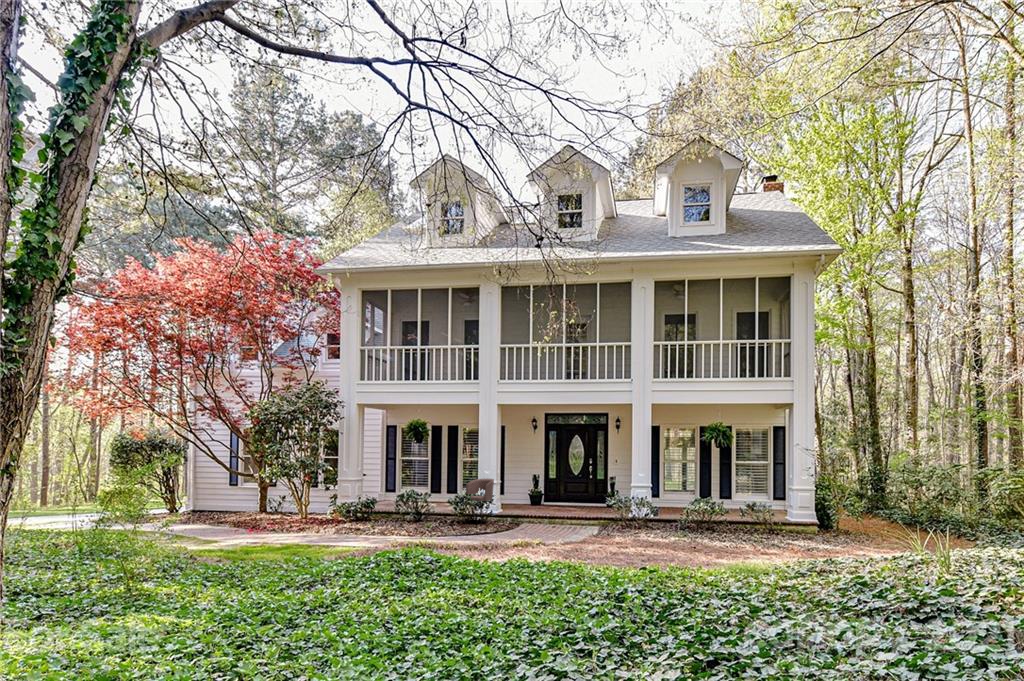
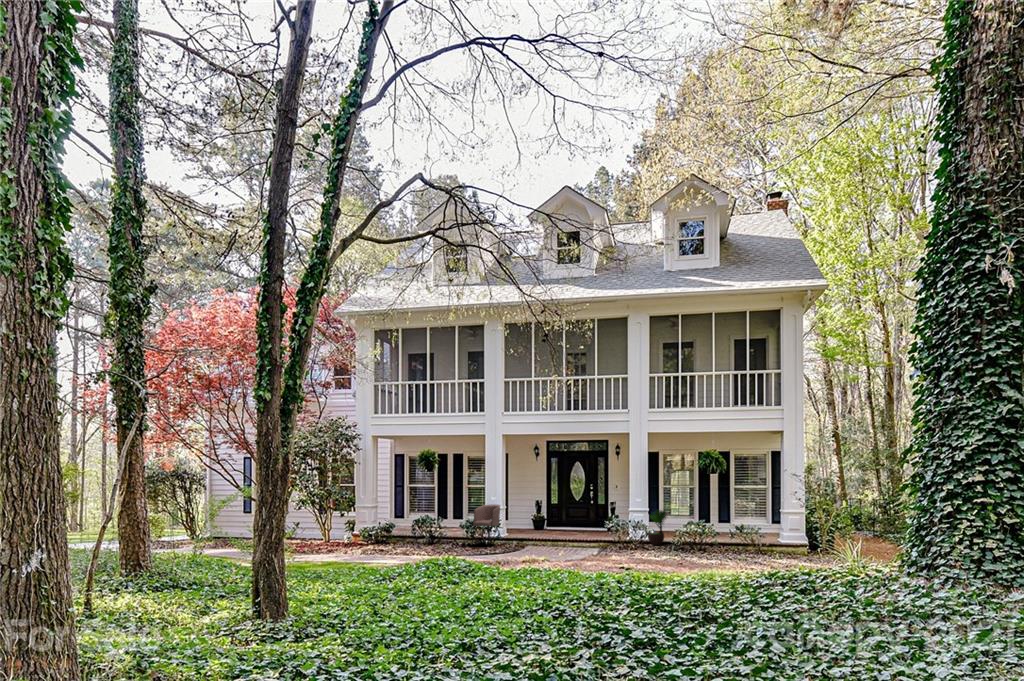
potted tree: none [650,482,671,523] -> present [648,510,667,545]

